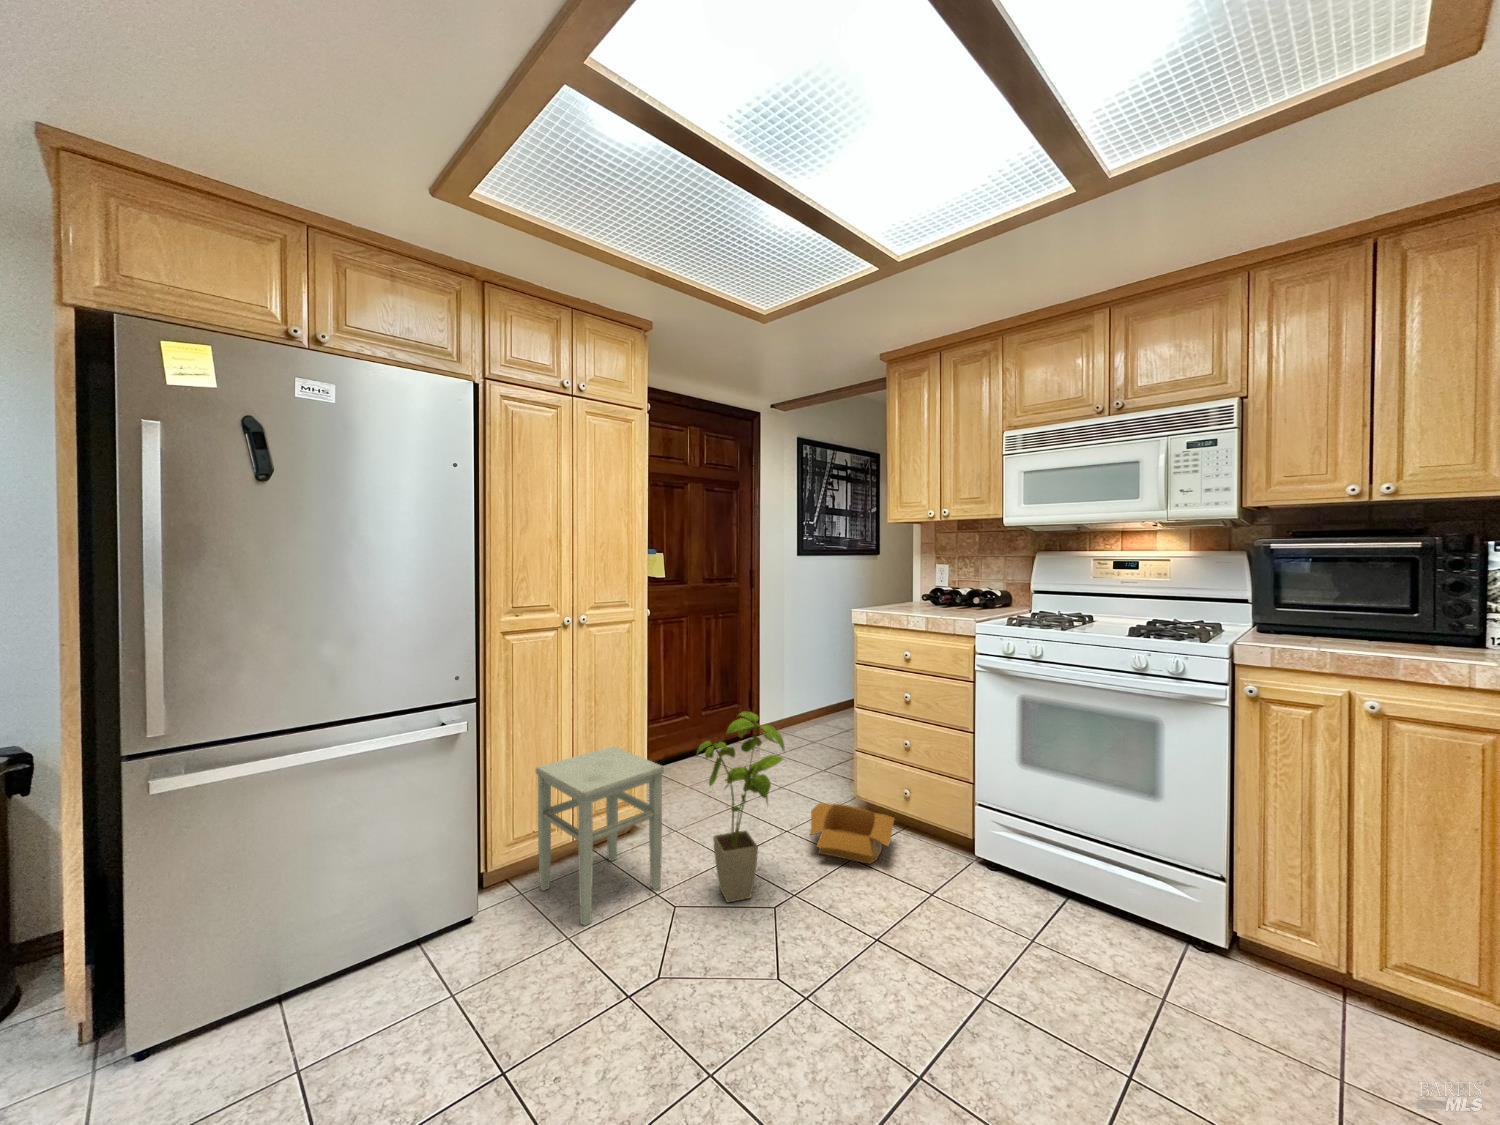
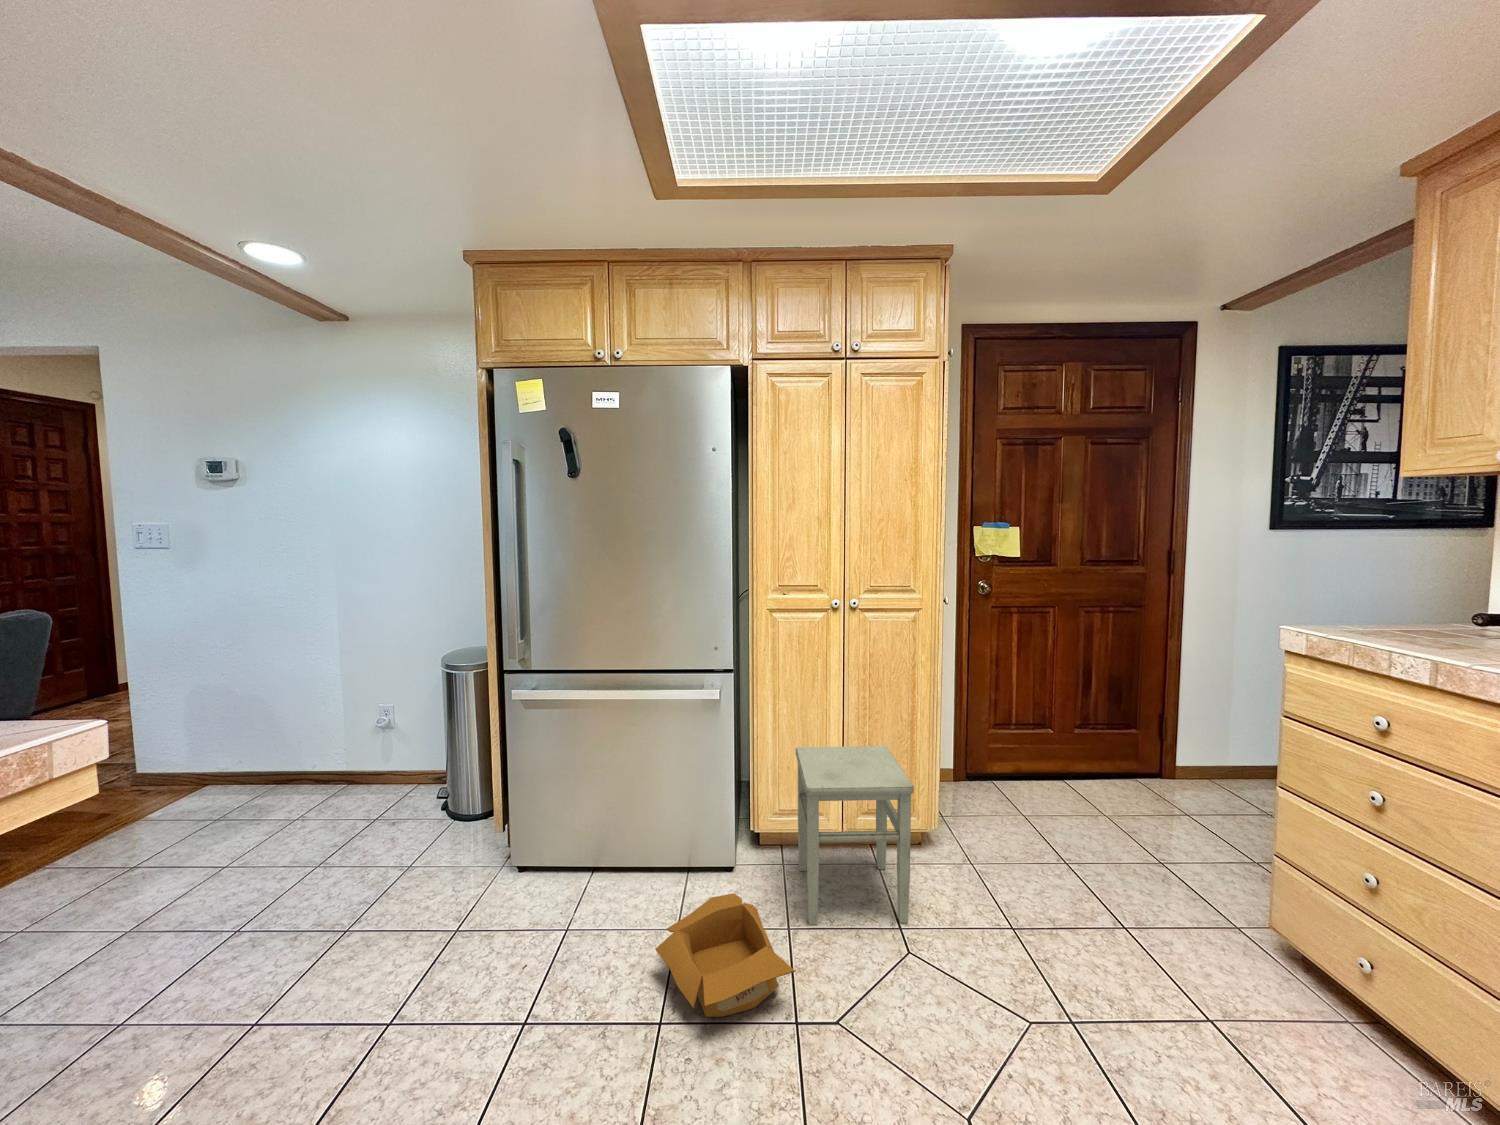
house plant: present [697,712,784,902] -> none [945,748,1086,993]
cardboard box: present [810,803,895,864] -> present [655,893,795,1017]

